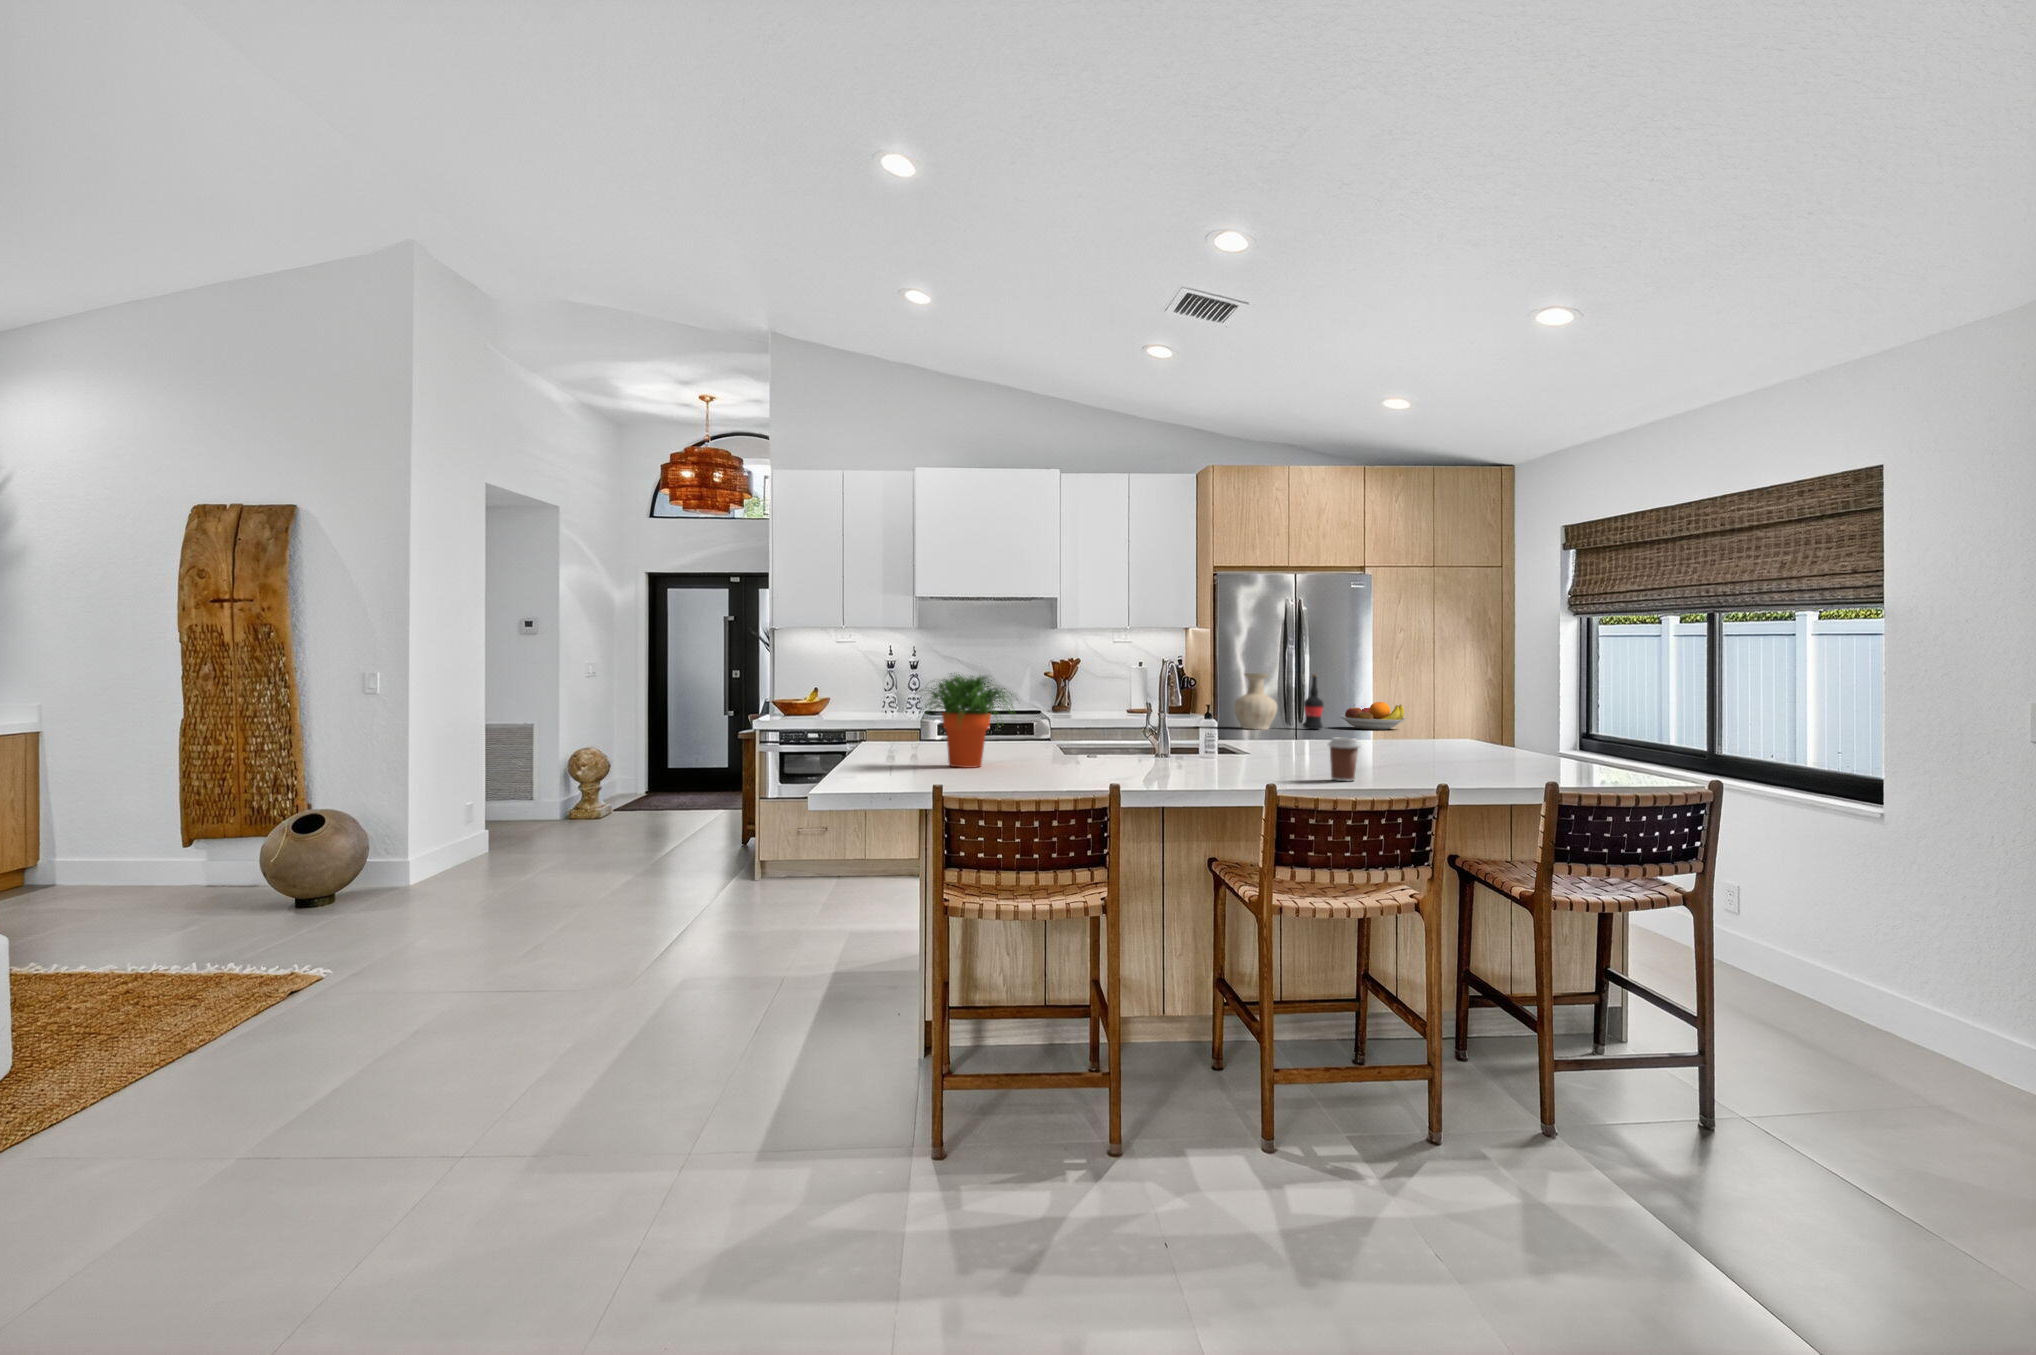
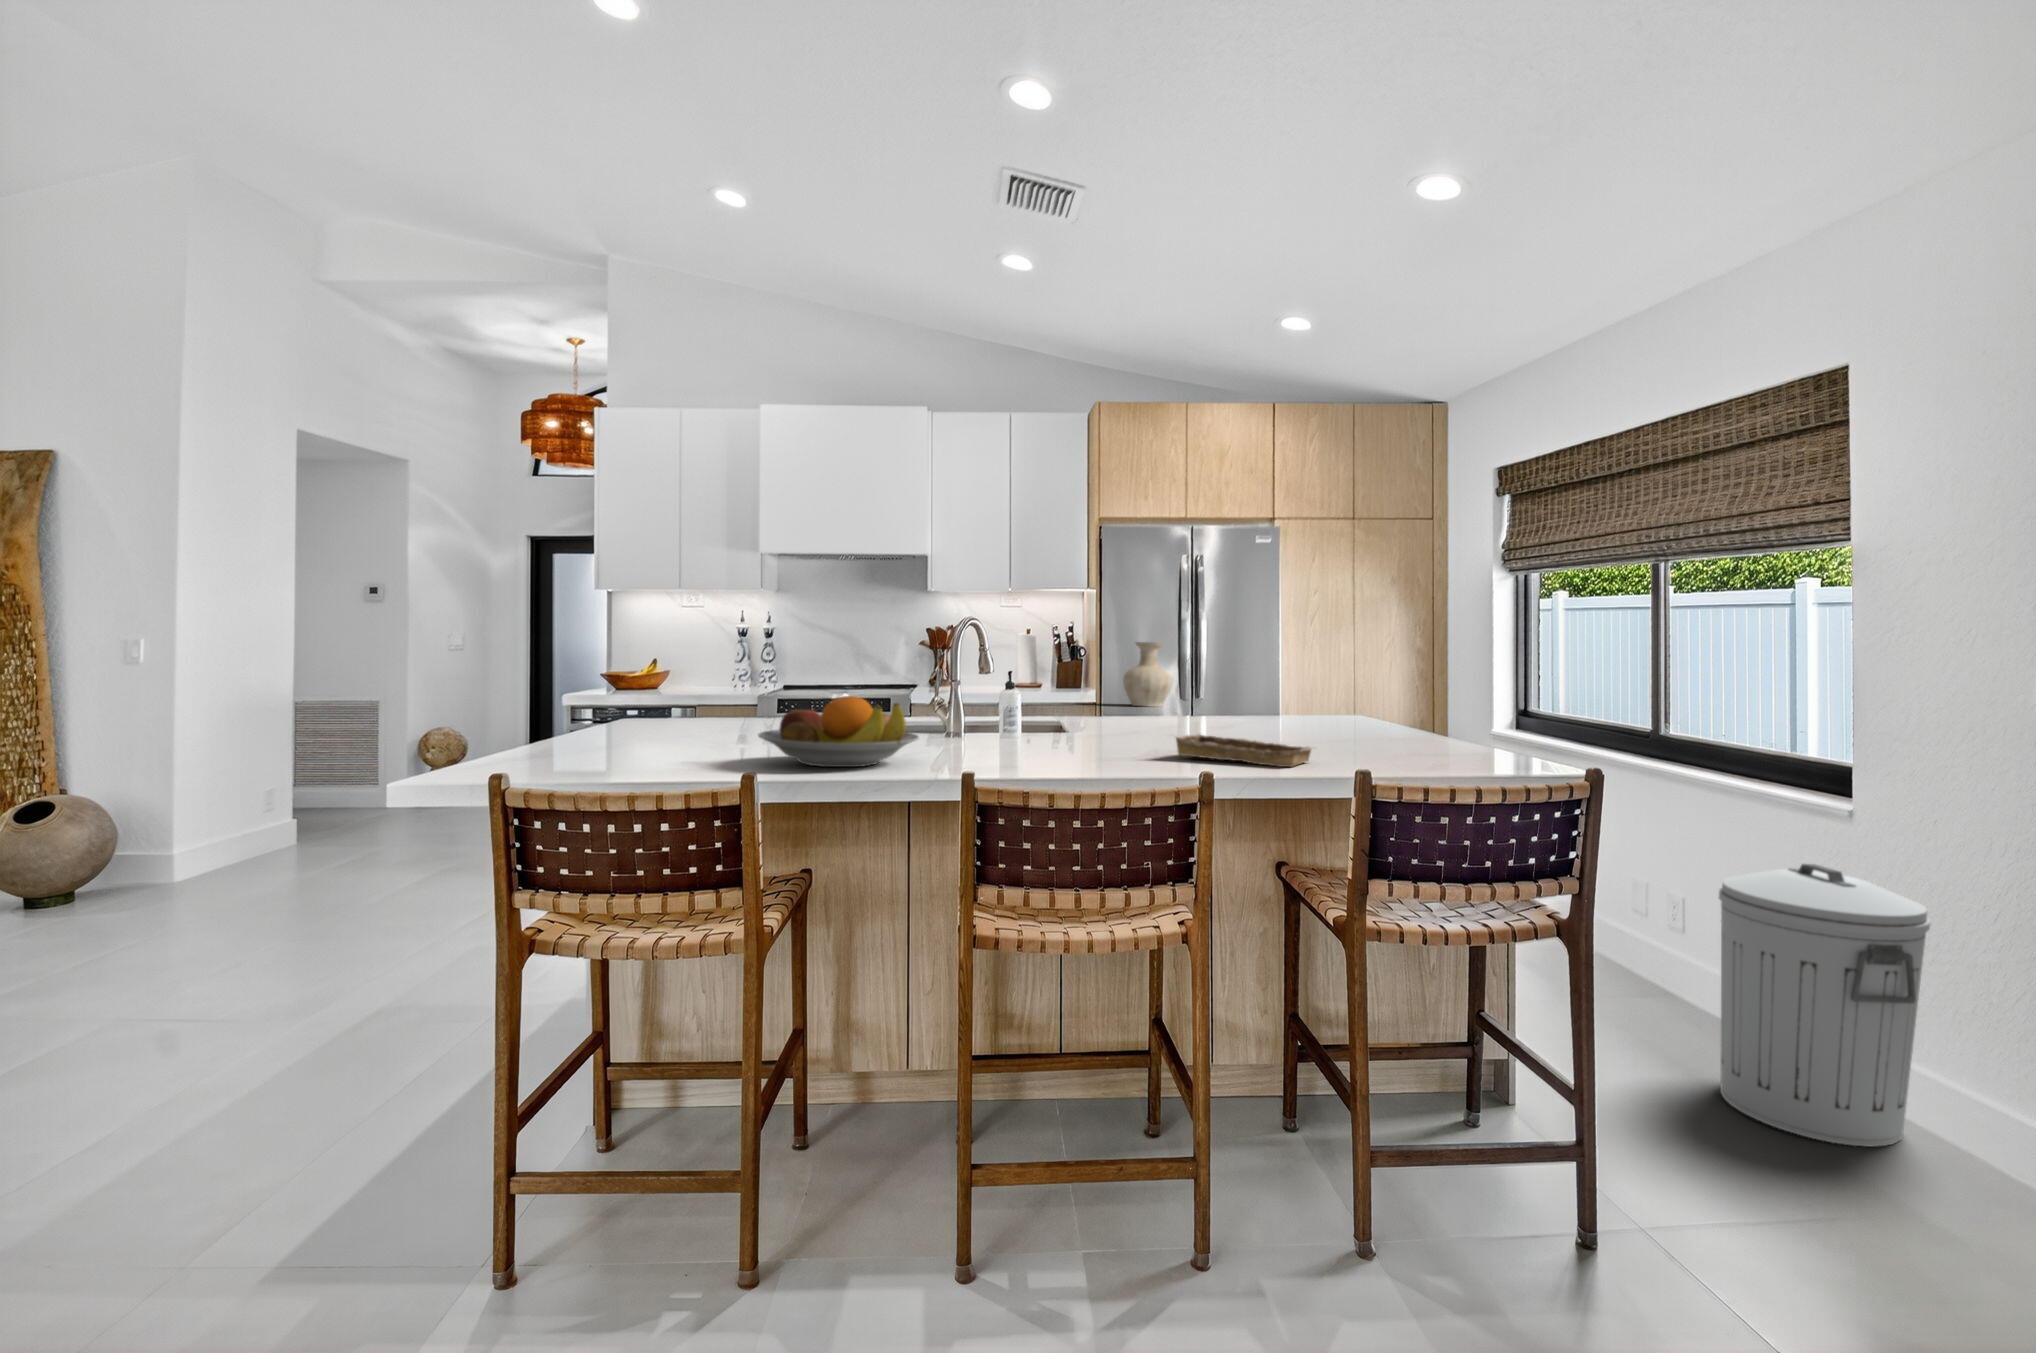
potted plant: present [915,673,1013,768] -> none [595,628,741,750]
wine bottle: present [1303,674,1324,729] -> none [1202,643,1225,706]
fruit bowl: present [1339,702,1406,730] -> present [758,696,919,767]
coffee cup: present [1328,737,1360,781] -> none [1096,710,1138,769]
tray: none [1370,755,1488,780] -> present [1176,734,1315,767]
trash can: none [1786,855,1955,1071] -> present [1719,864,1930,1146]

